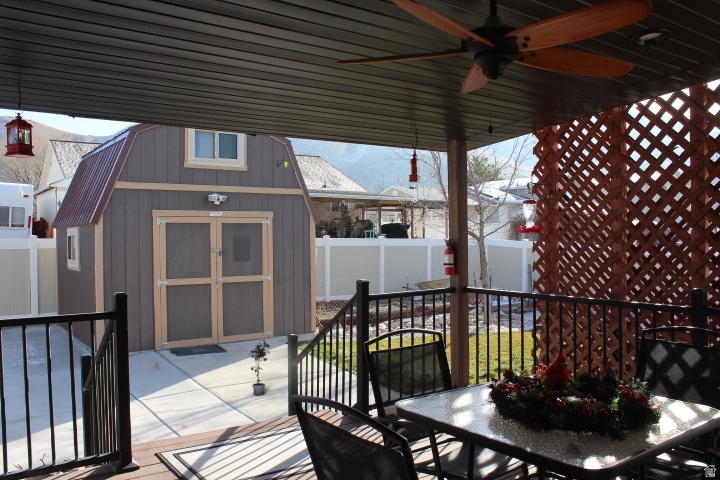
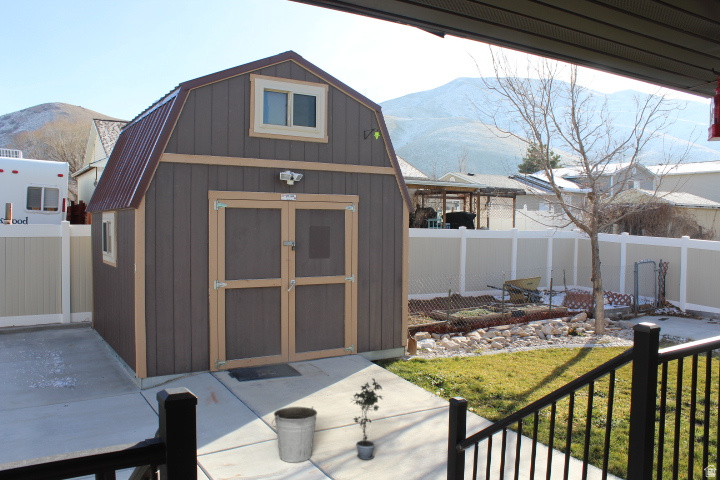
bucket: none [193,361,225,398] -> present [274,407,317,462]

